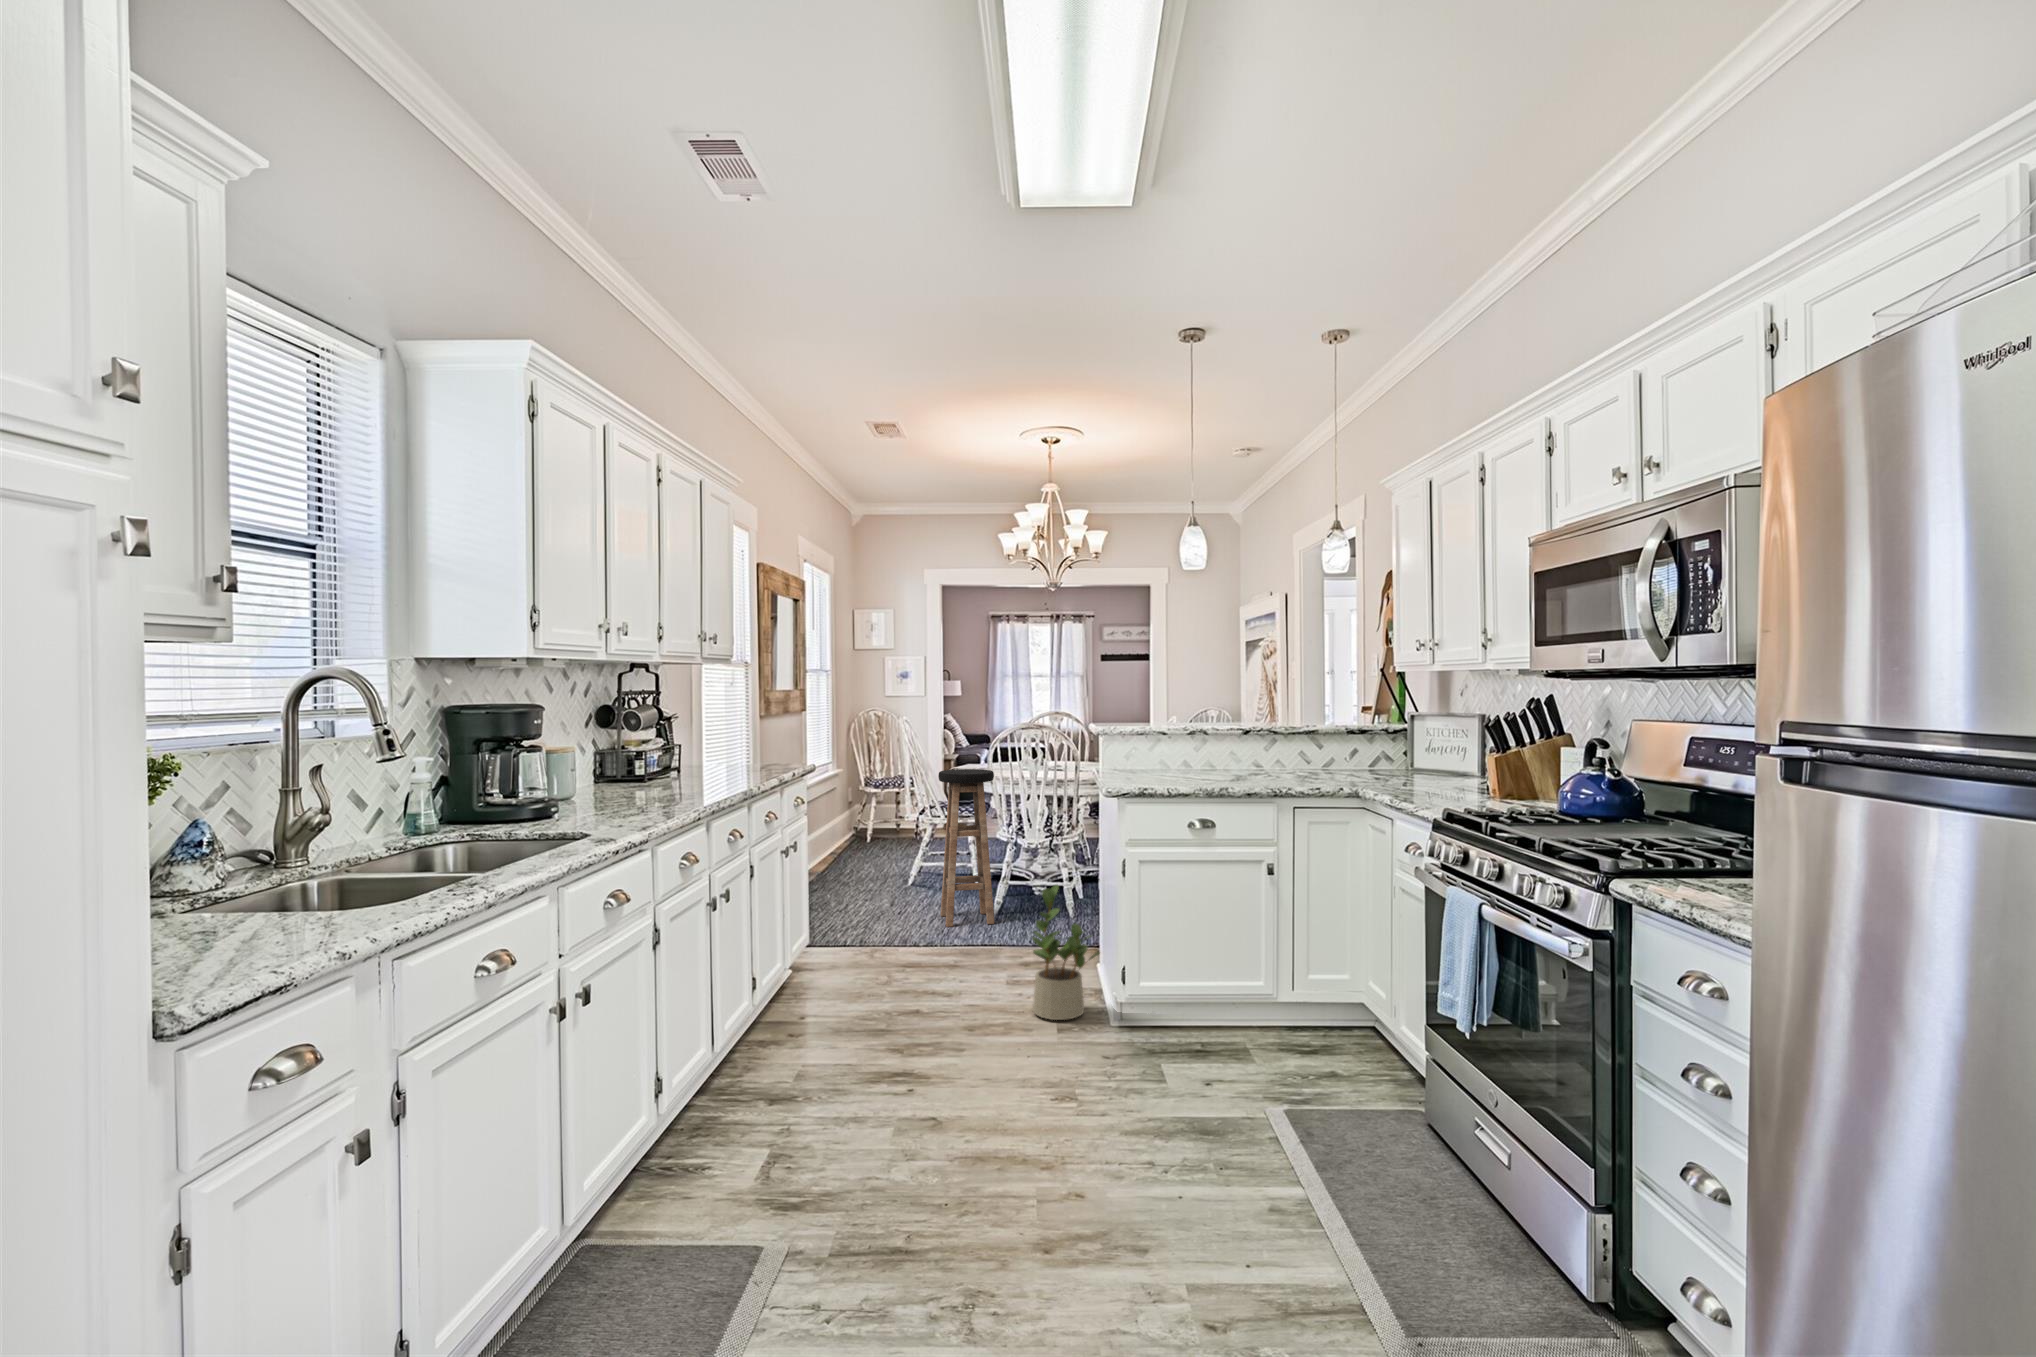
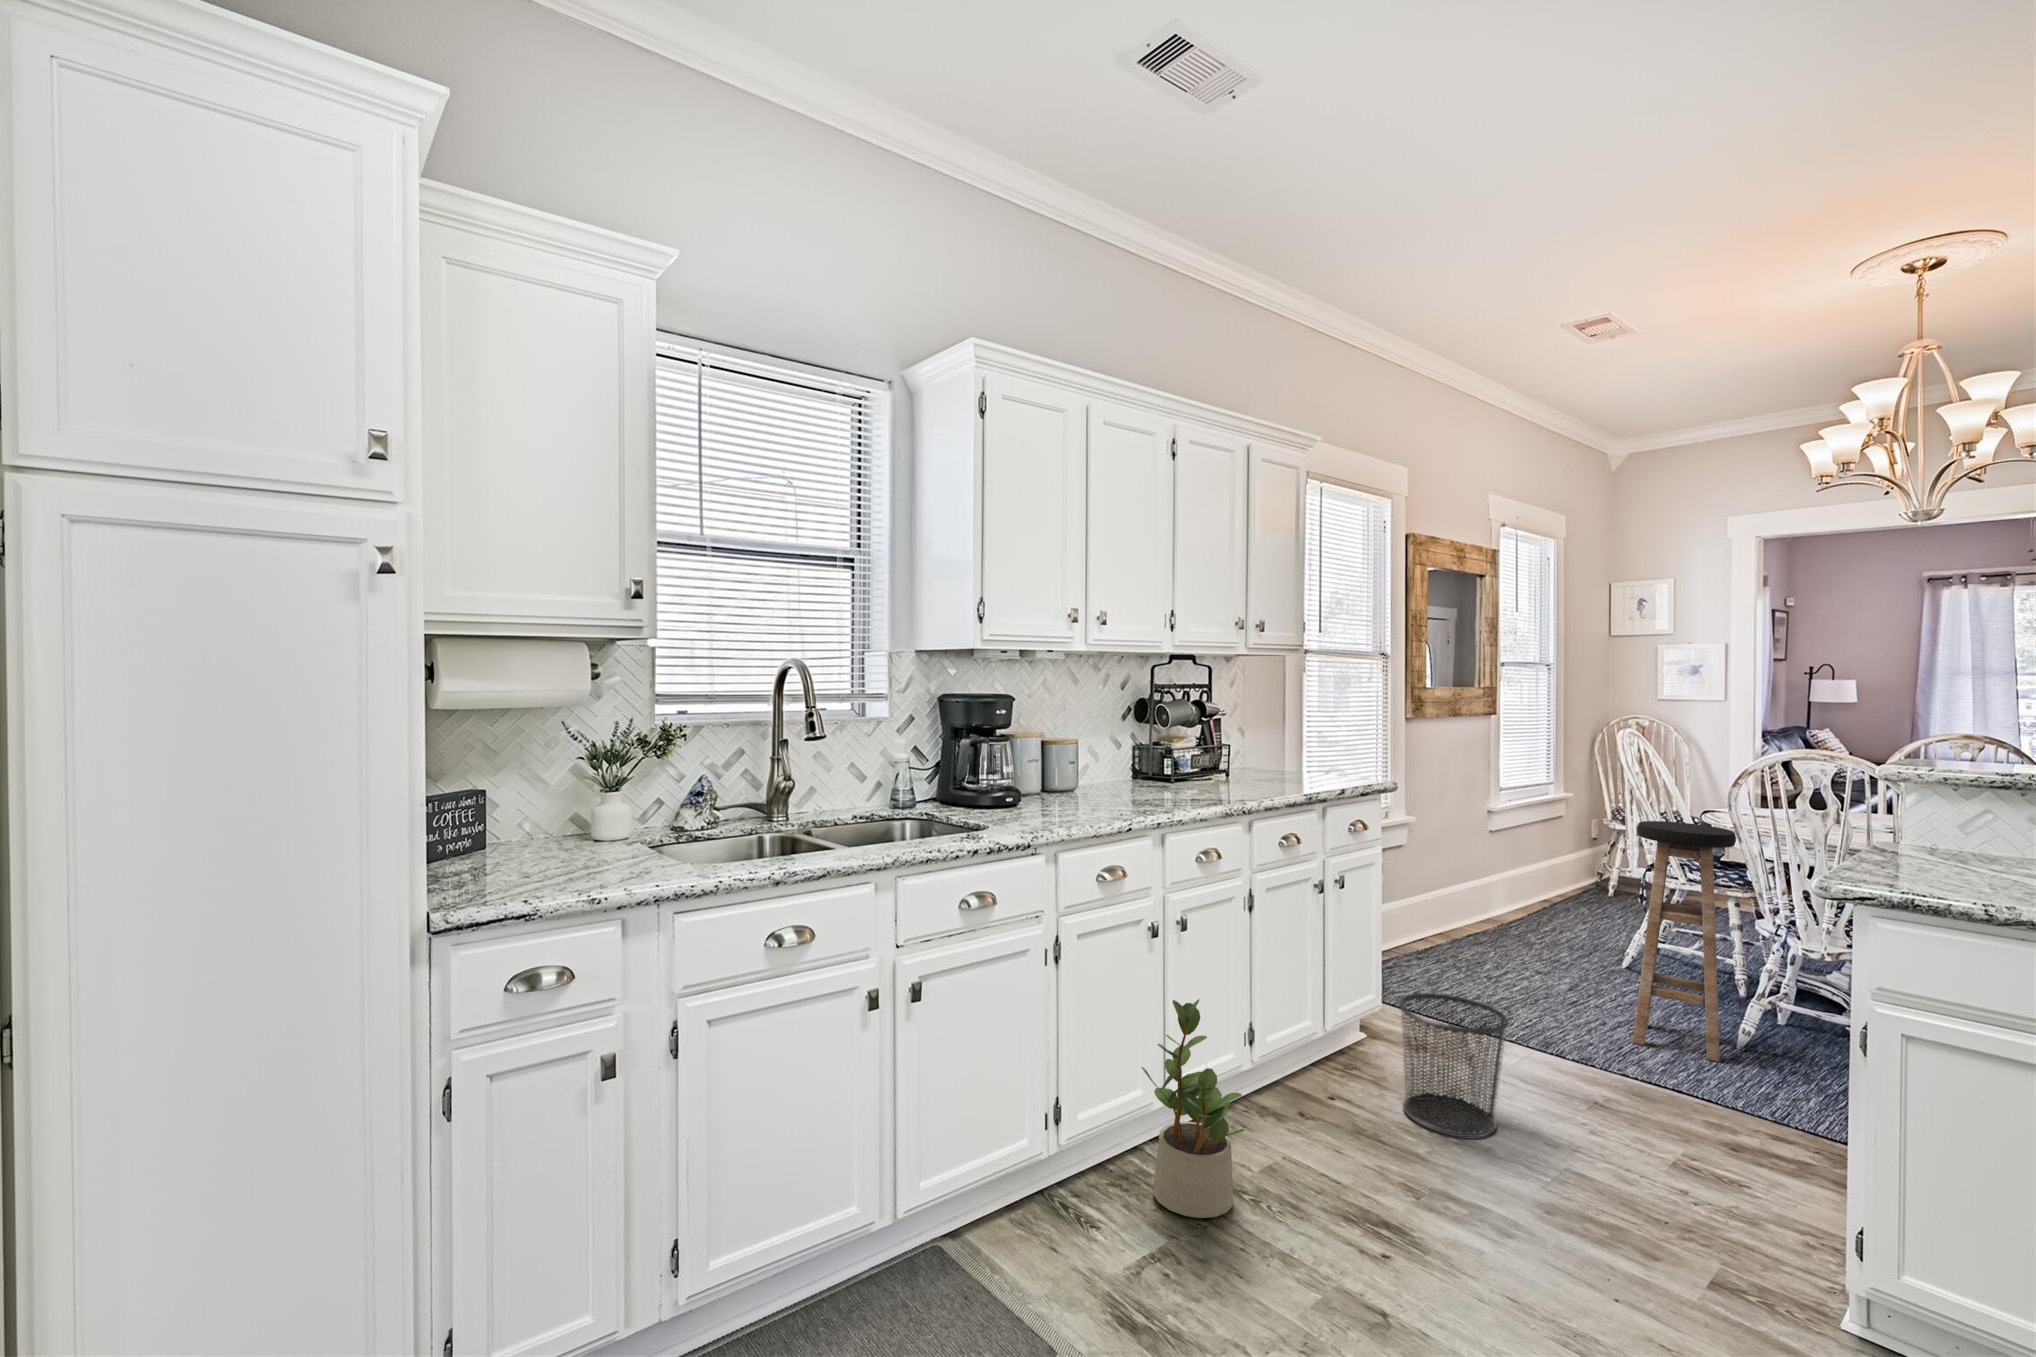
potted plant: present [1032,885,1099,1020] -> present [1142,999,1245,1218]
waste bin: none [842,914,919,1015] -> present [1399,993,1509,1137]

